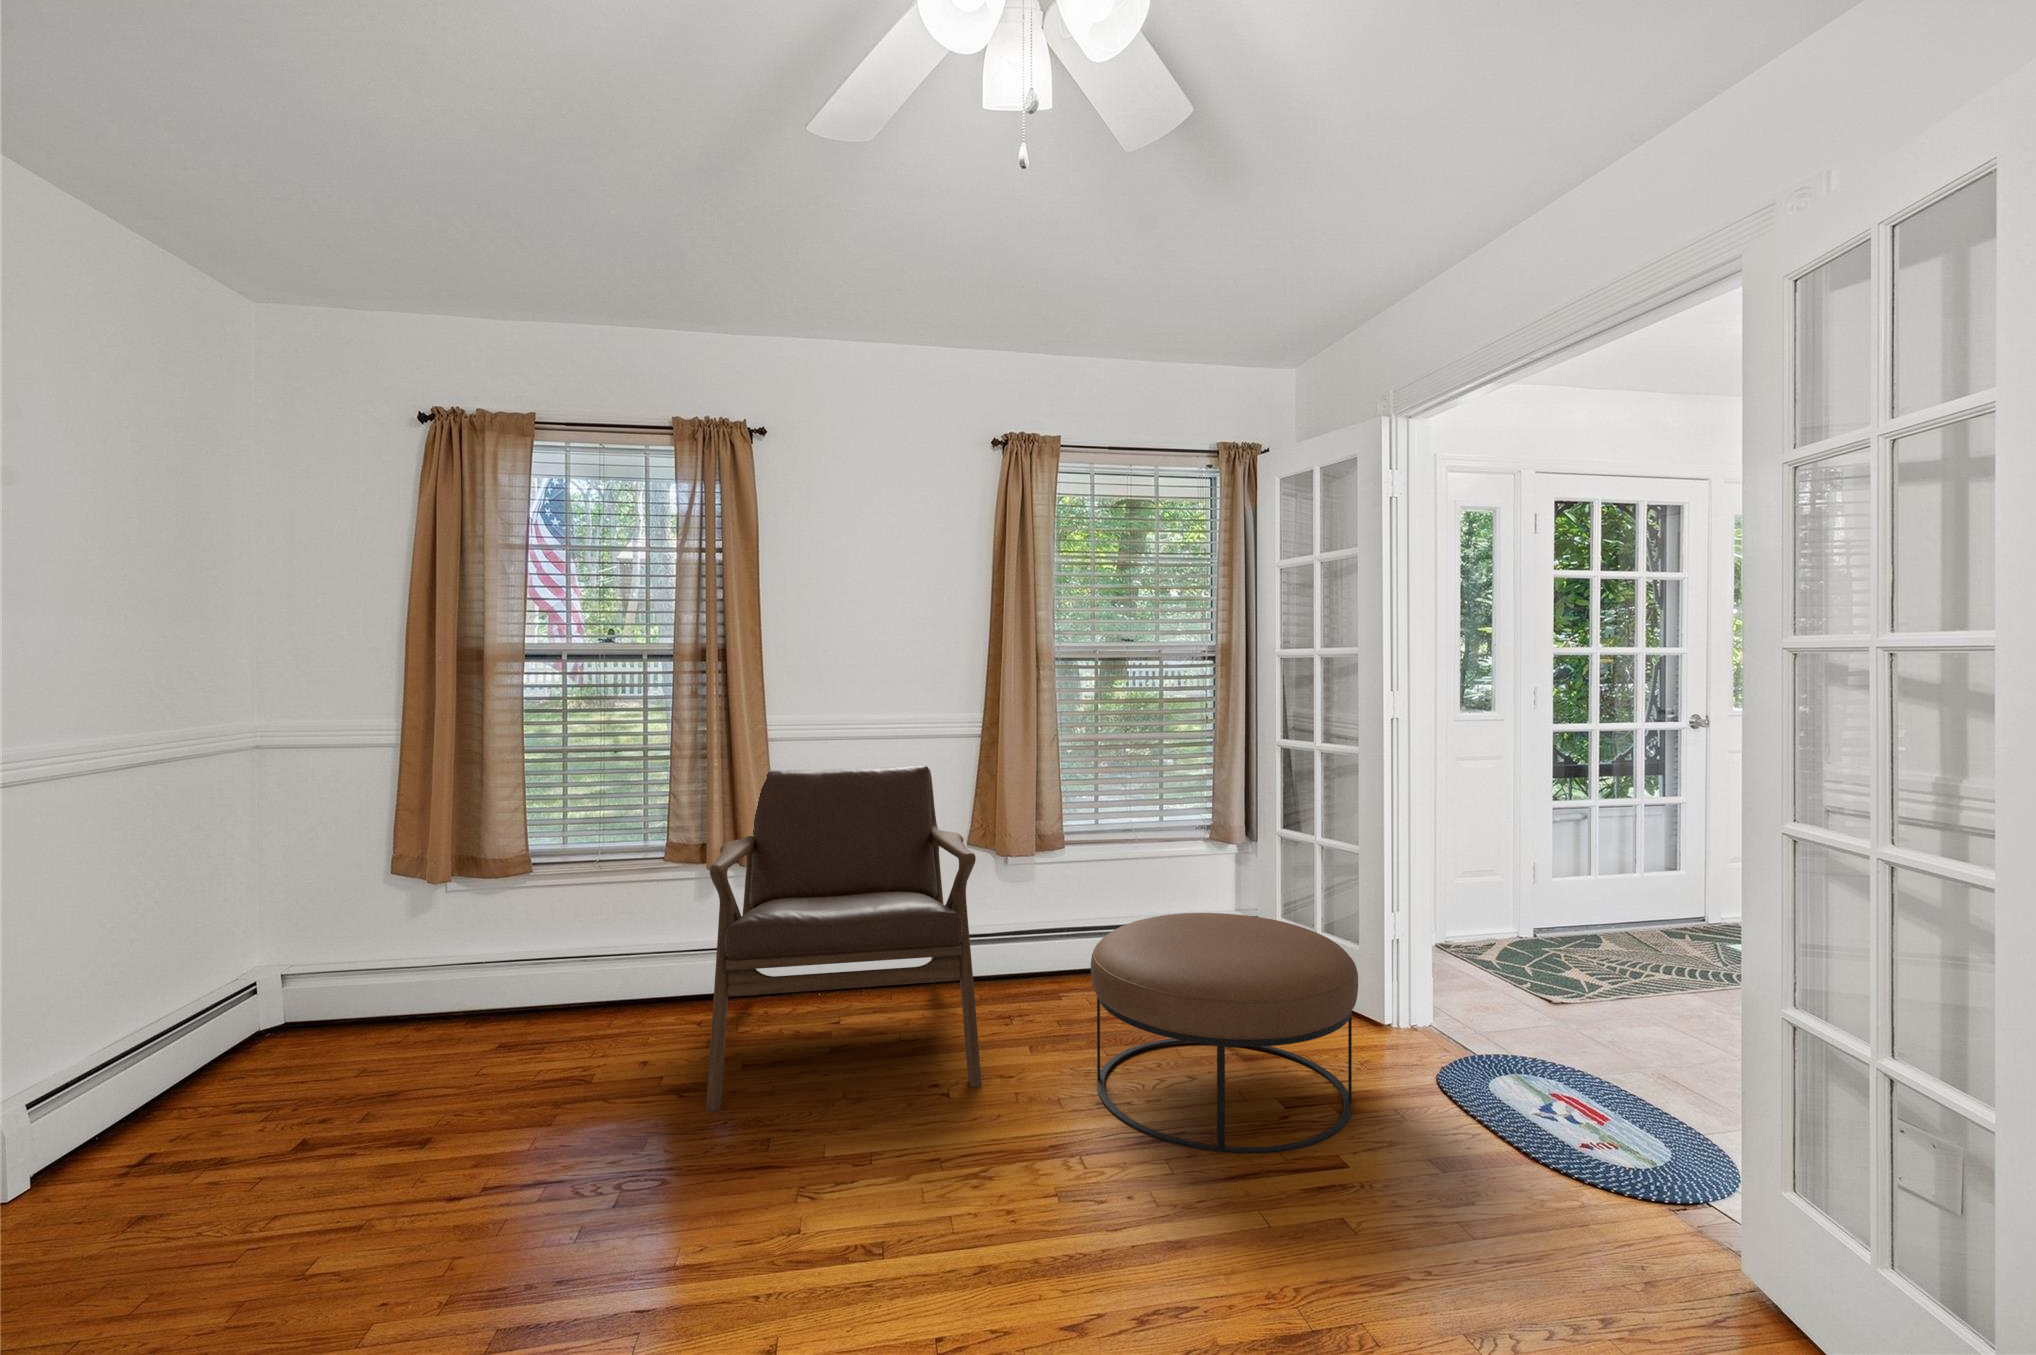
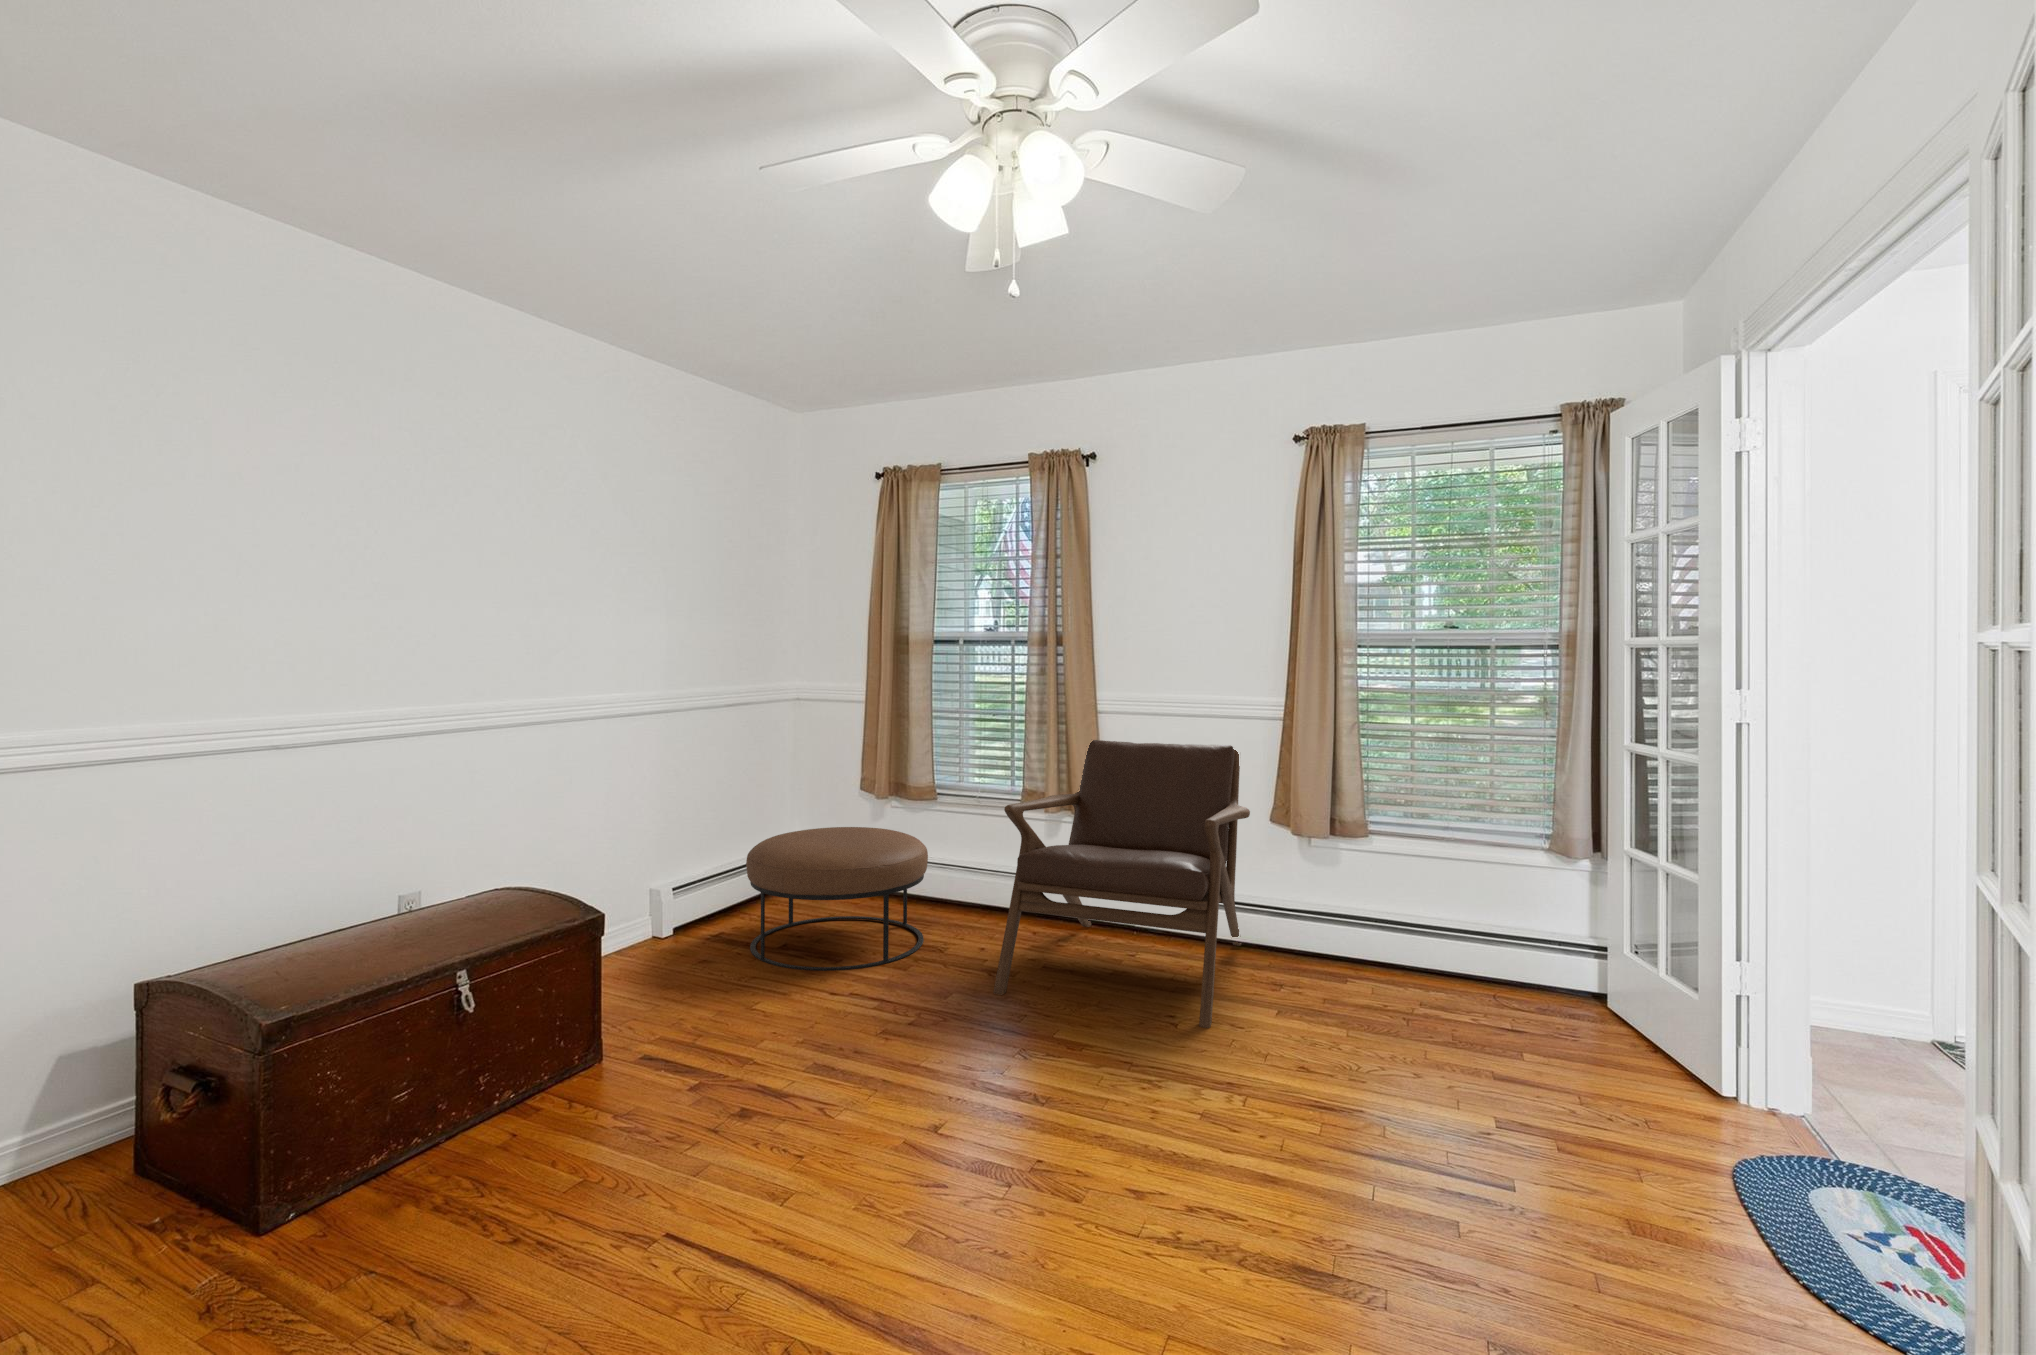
ottoman: present [1091,913,1358,1154] -> present [746,827,928,971]

